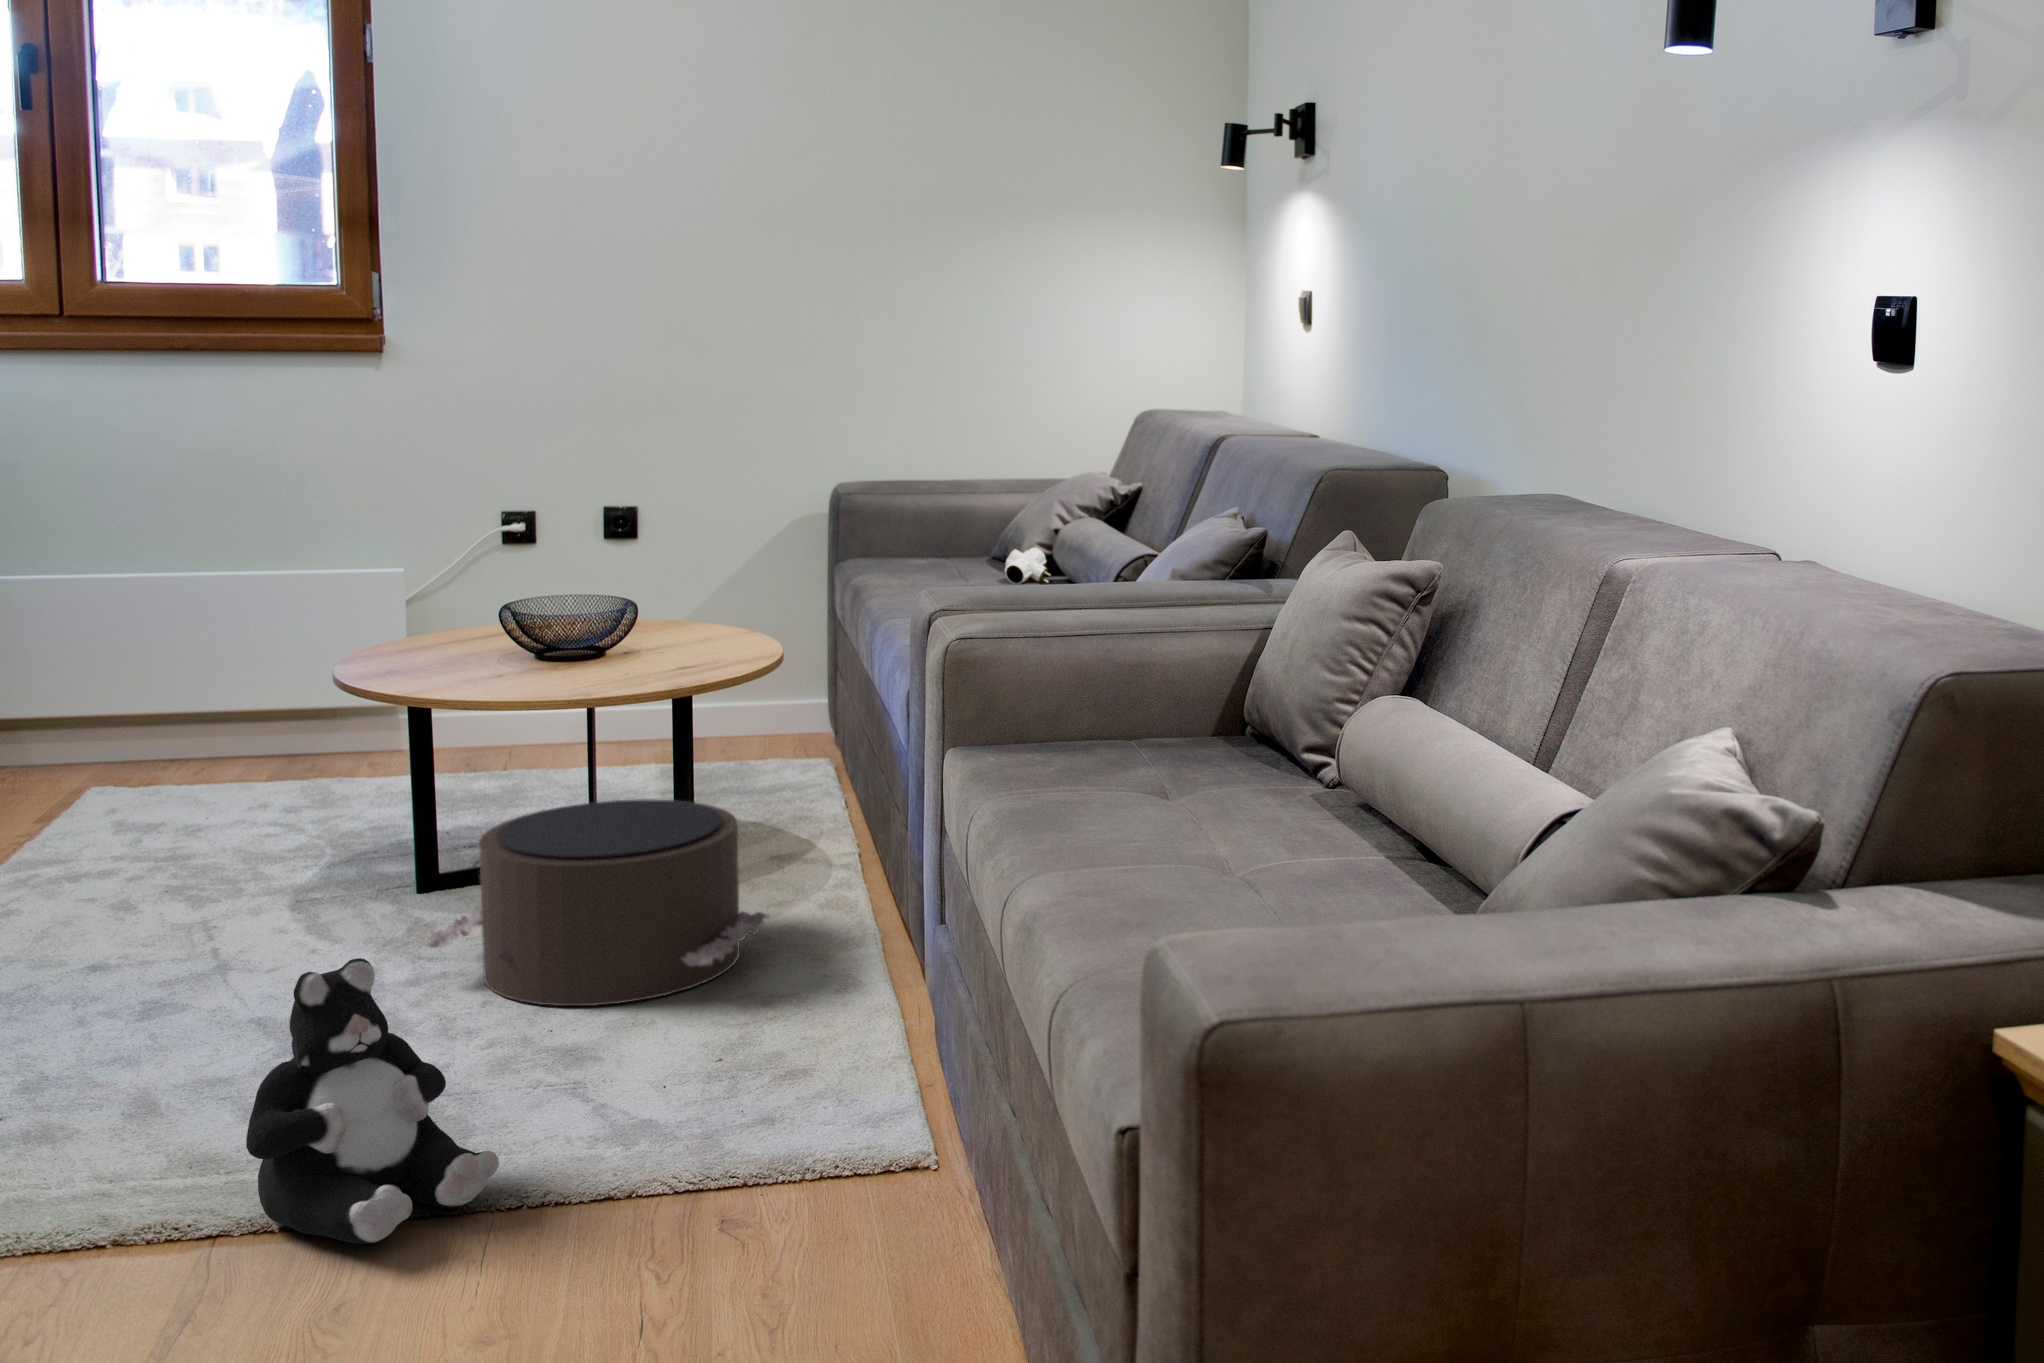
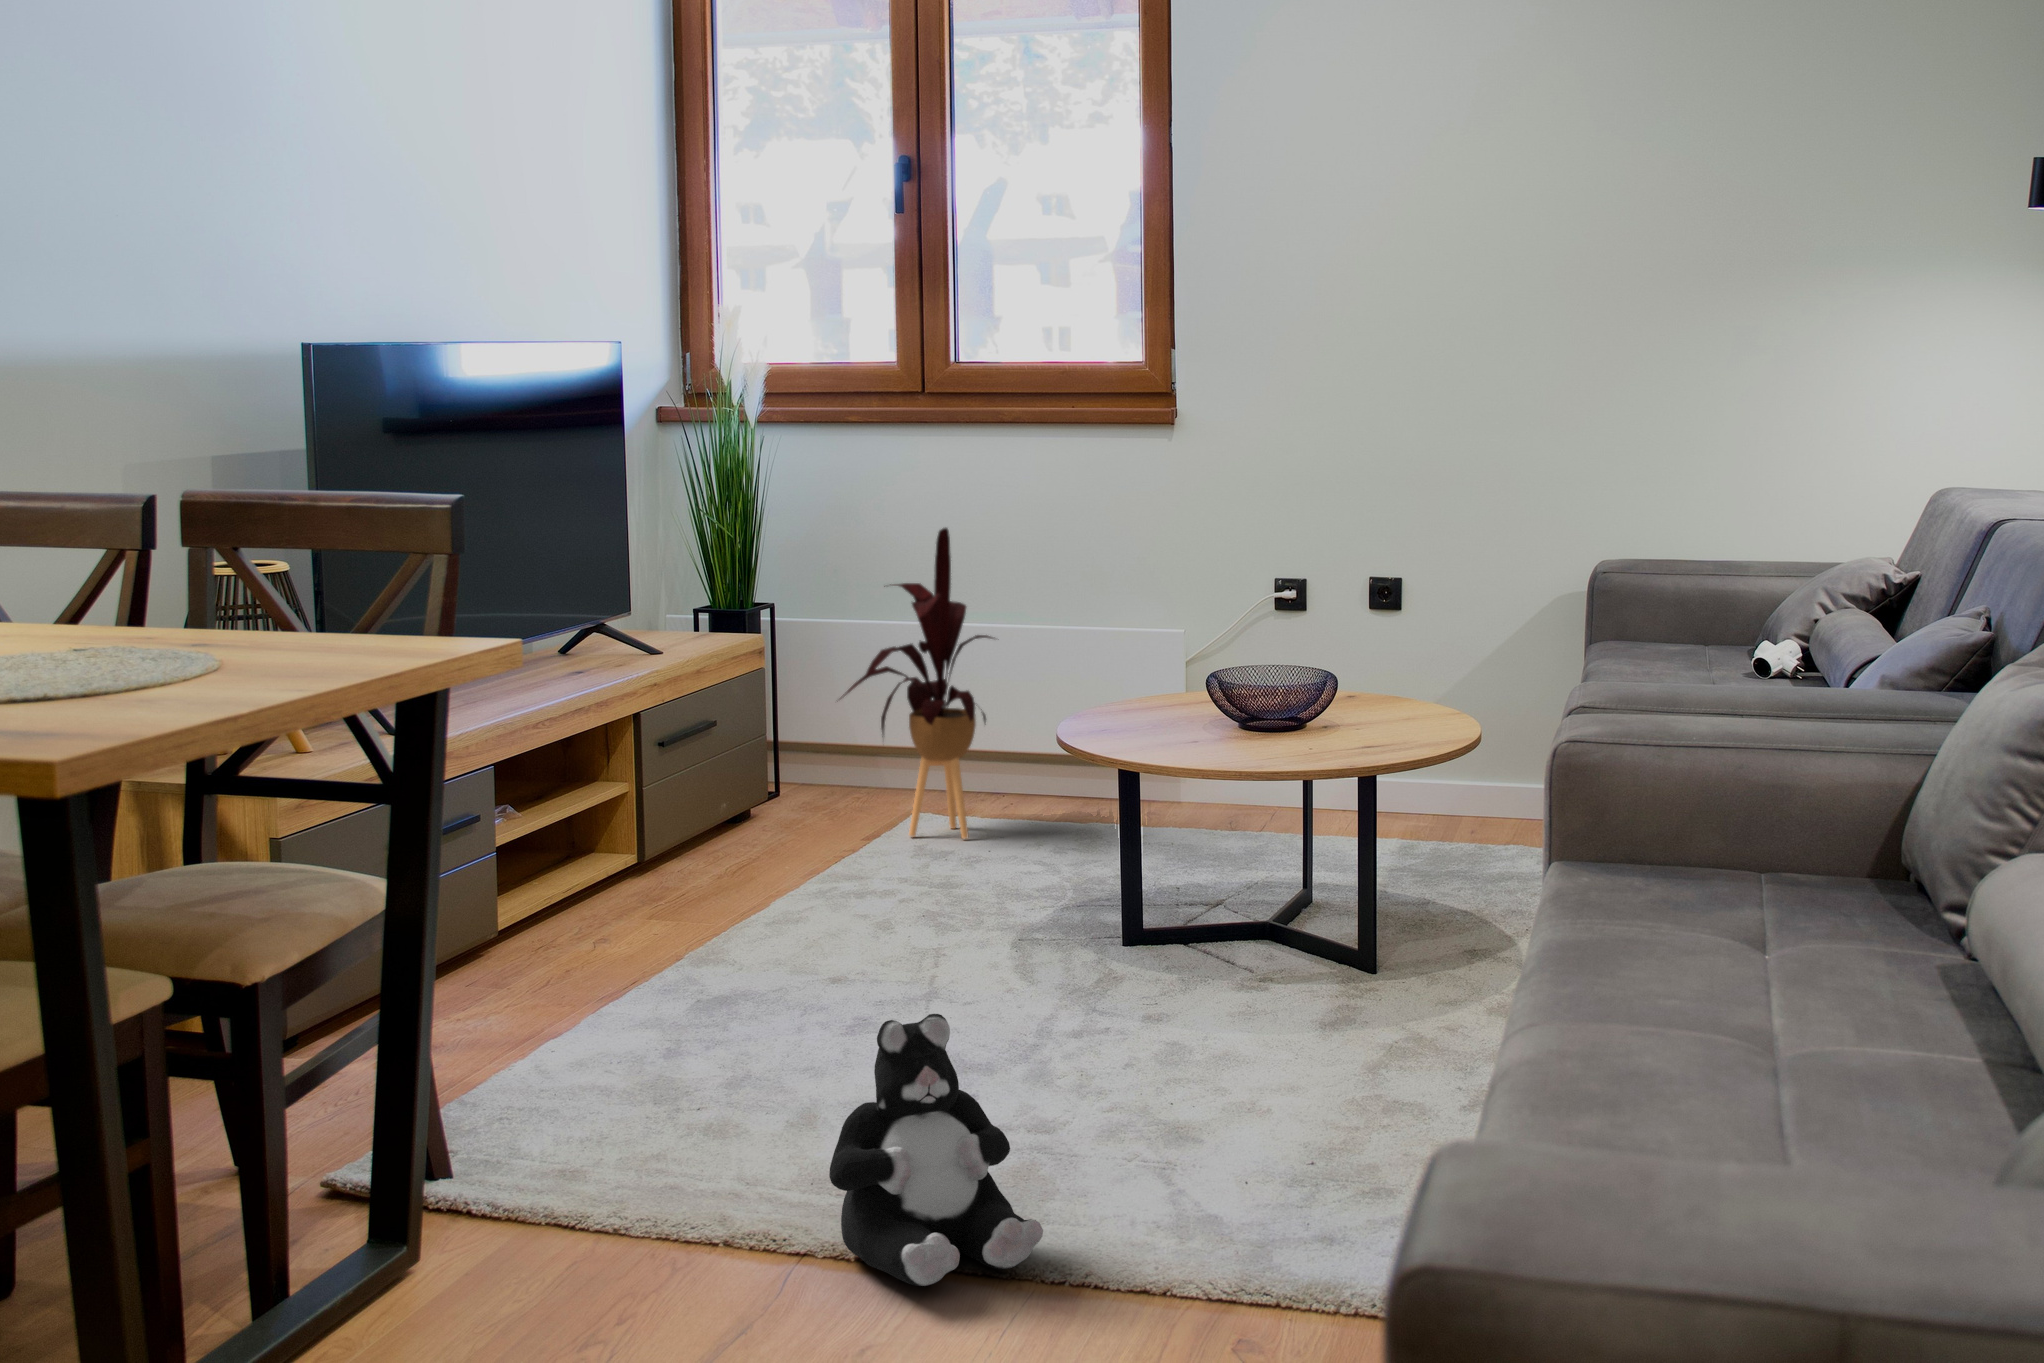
house plant: none [98,474,283,782] -> present [840,528,993,839]
pouf: present [423,799,769,1006] -> none [1046,893,1391,1106]

